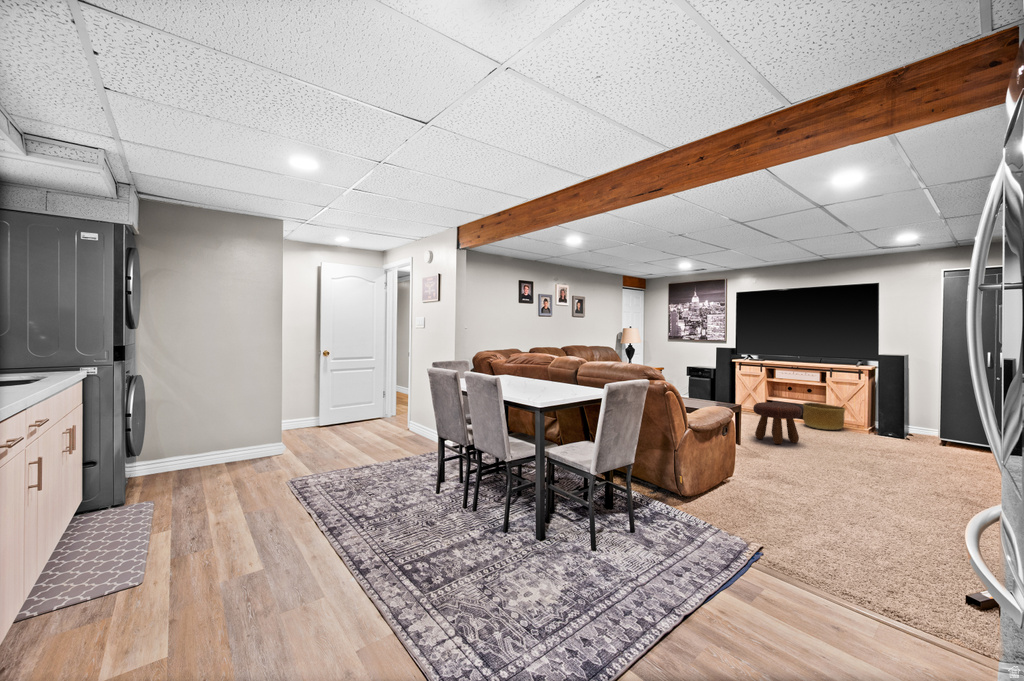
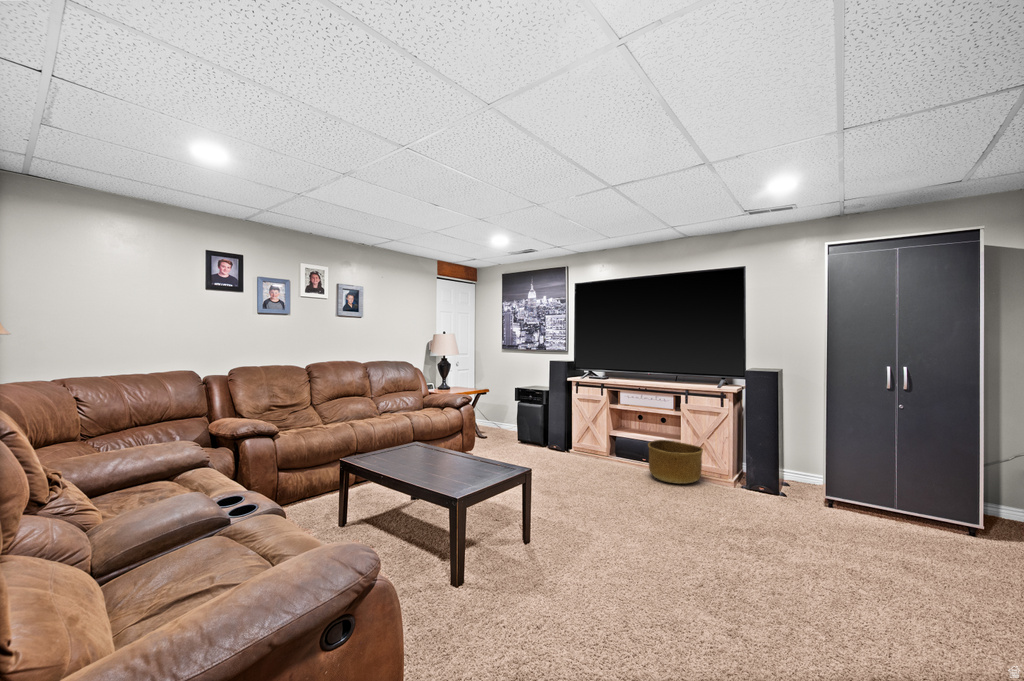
footstool: present [753,402,802,444] -> none [558,451,629,529]

